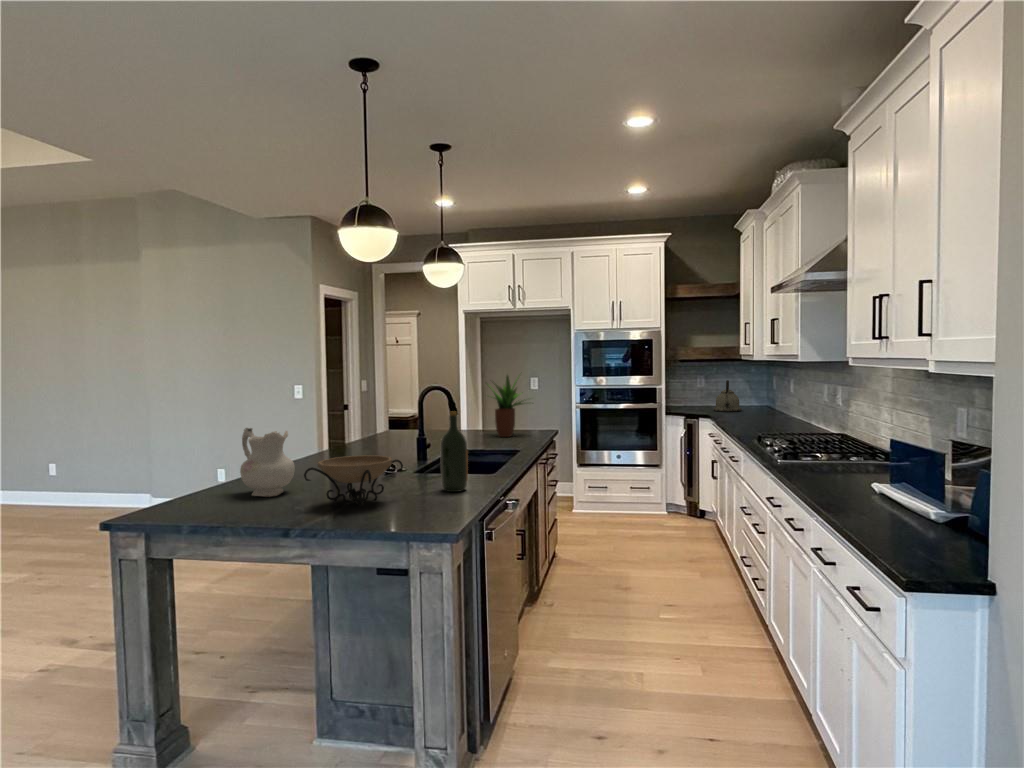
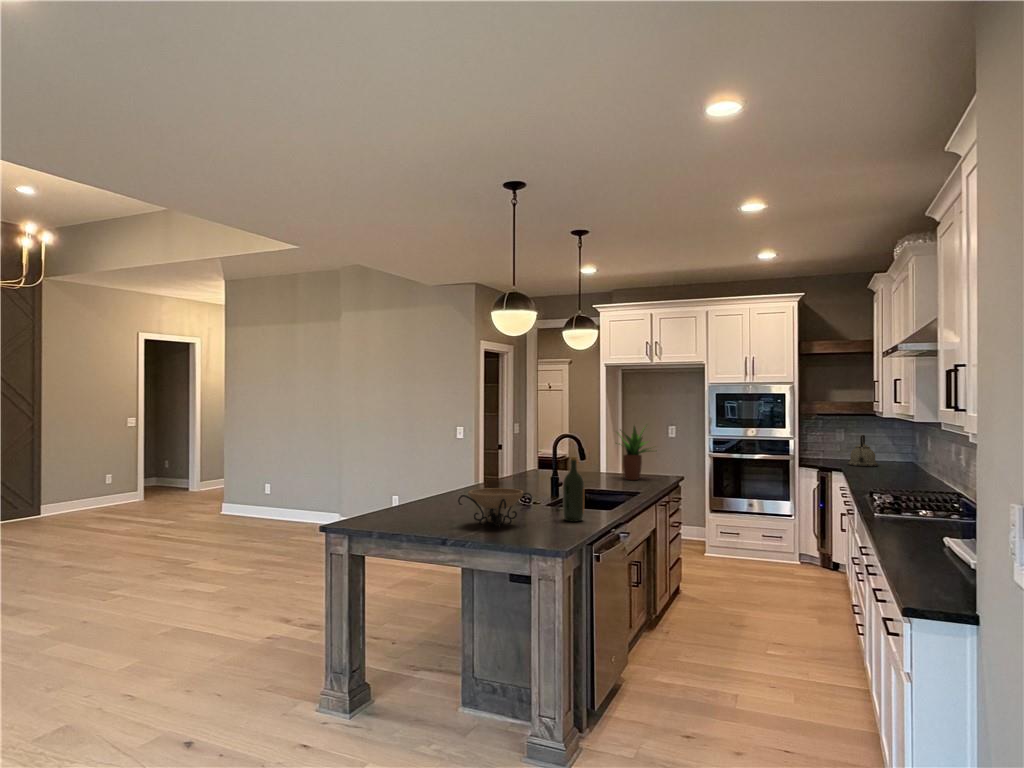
ceramic pitcher: present [240,428,295,497] -> none [413,463,452,516]

